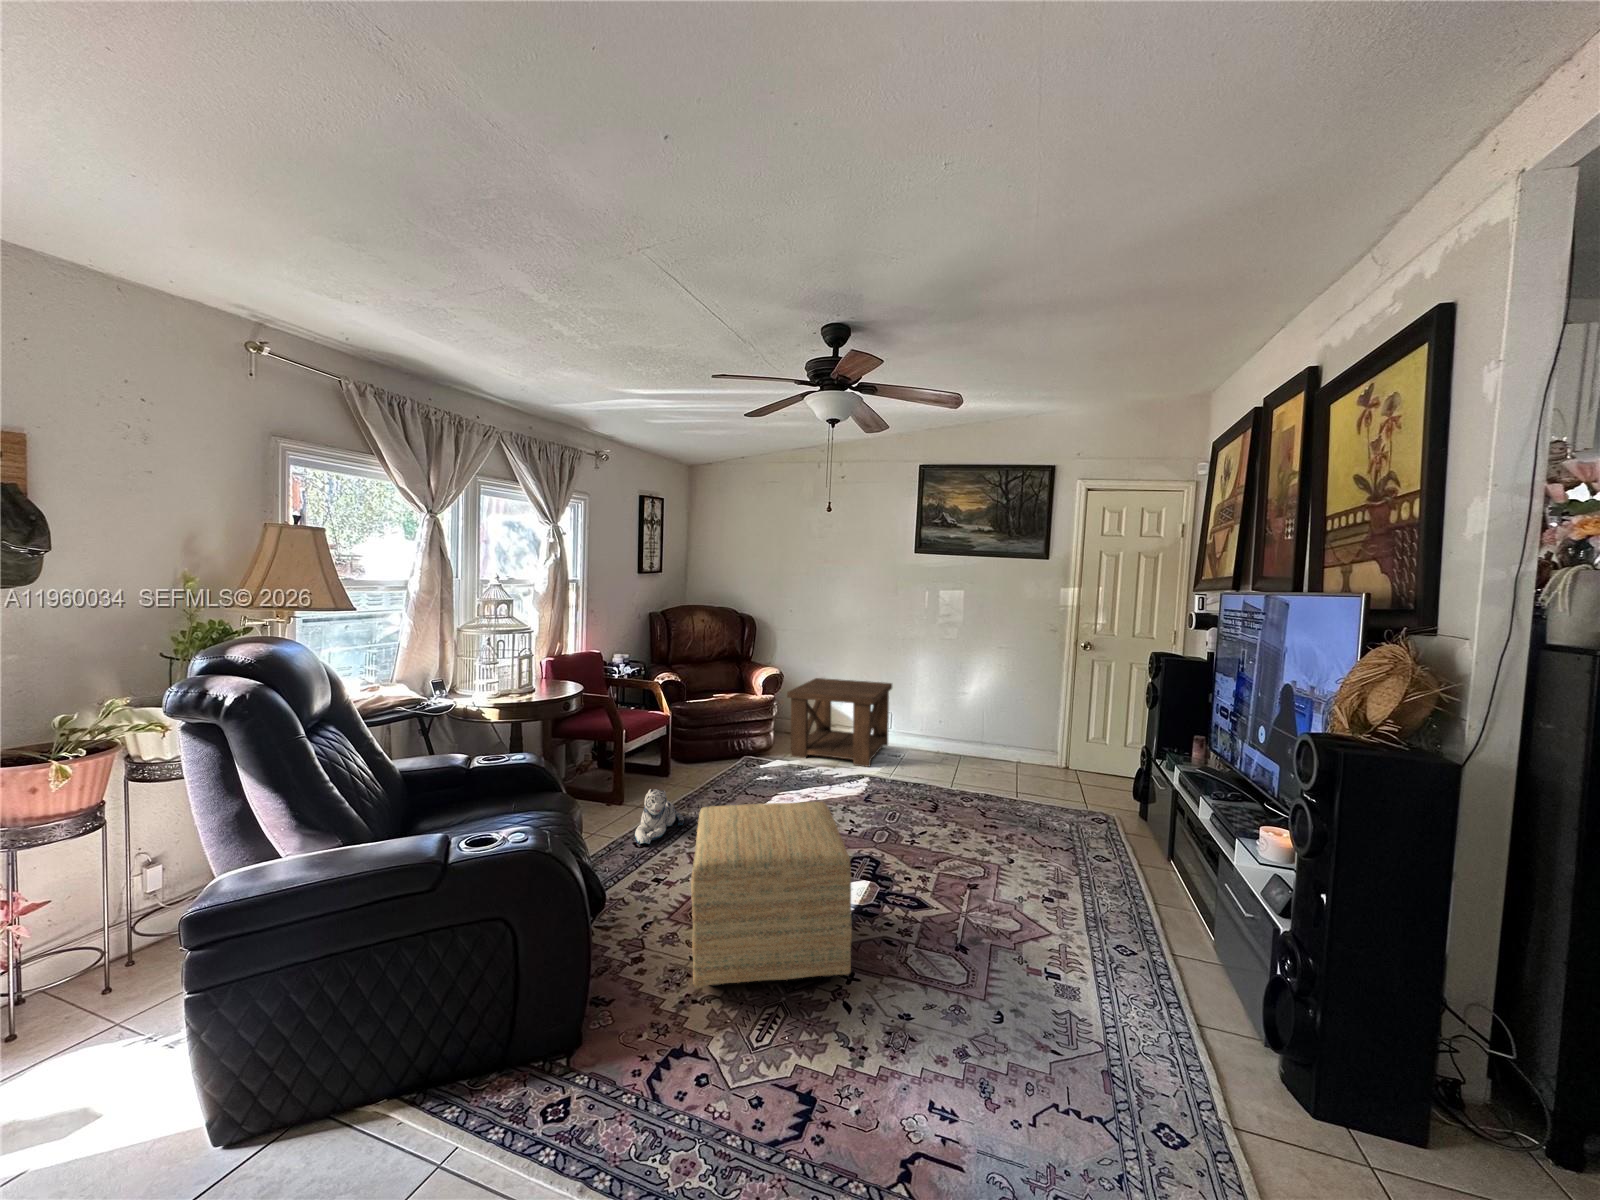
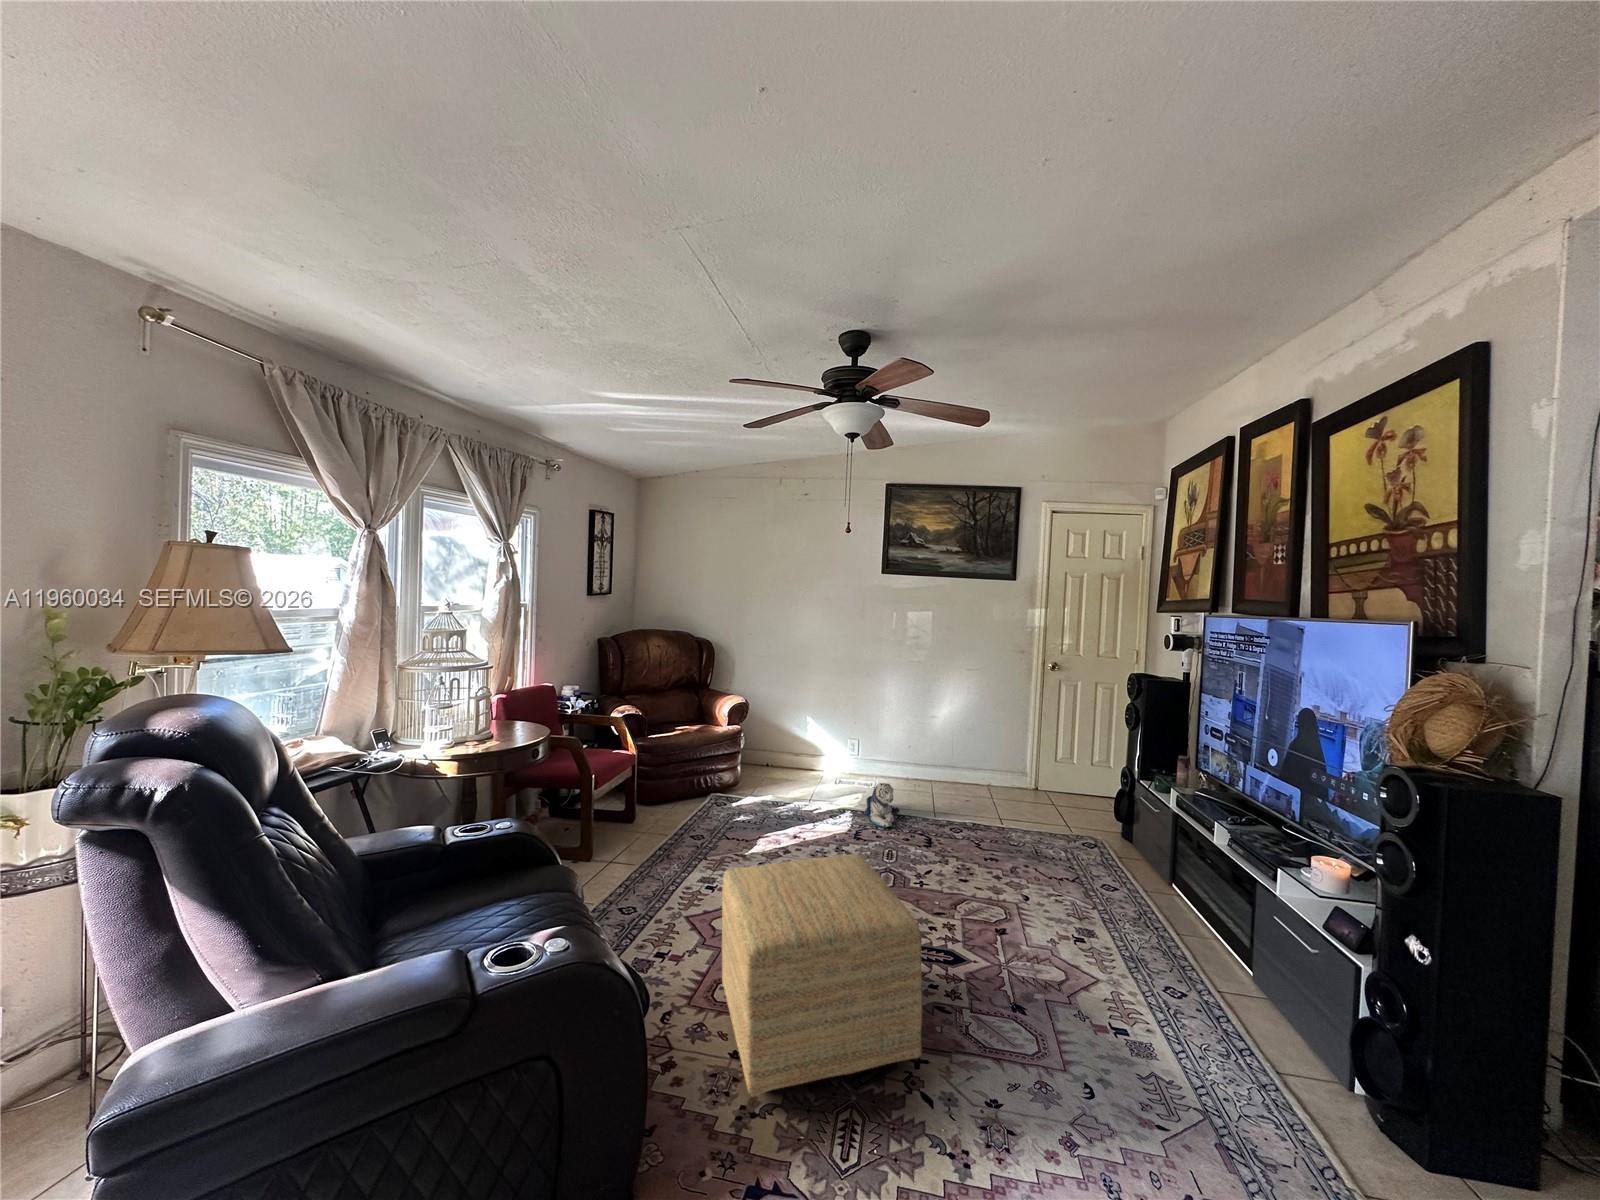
side table: present [787,678,892,767] -> none [758,705,862,799]
plush toy: present [635,789,684,845] -> present [865,783,900,828]

